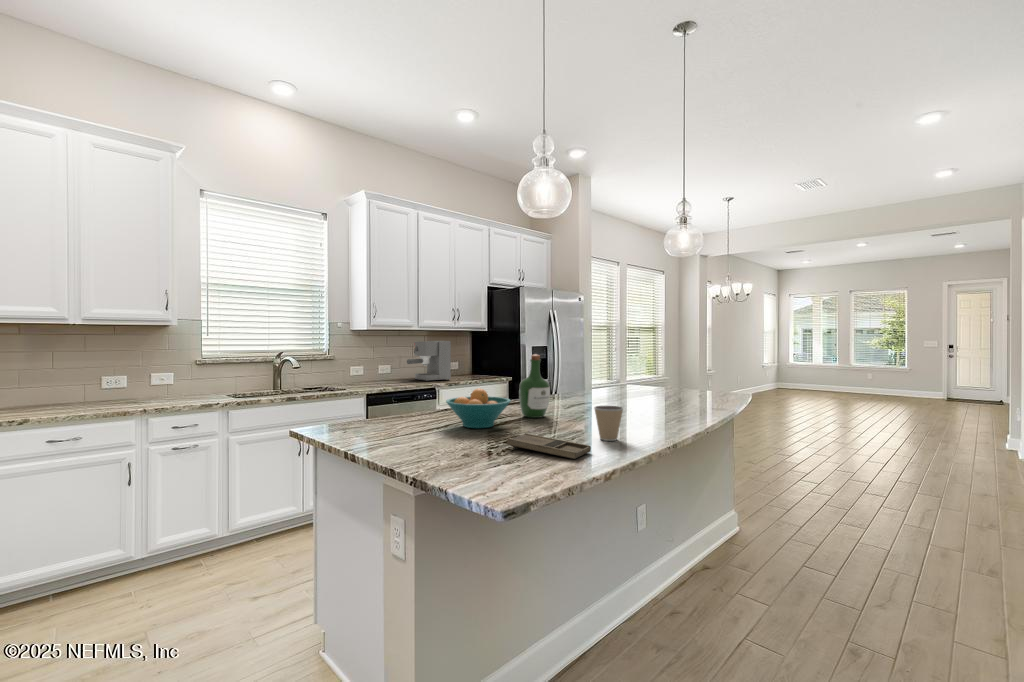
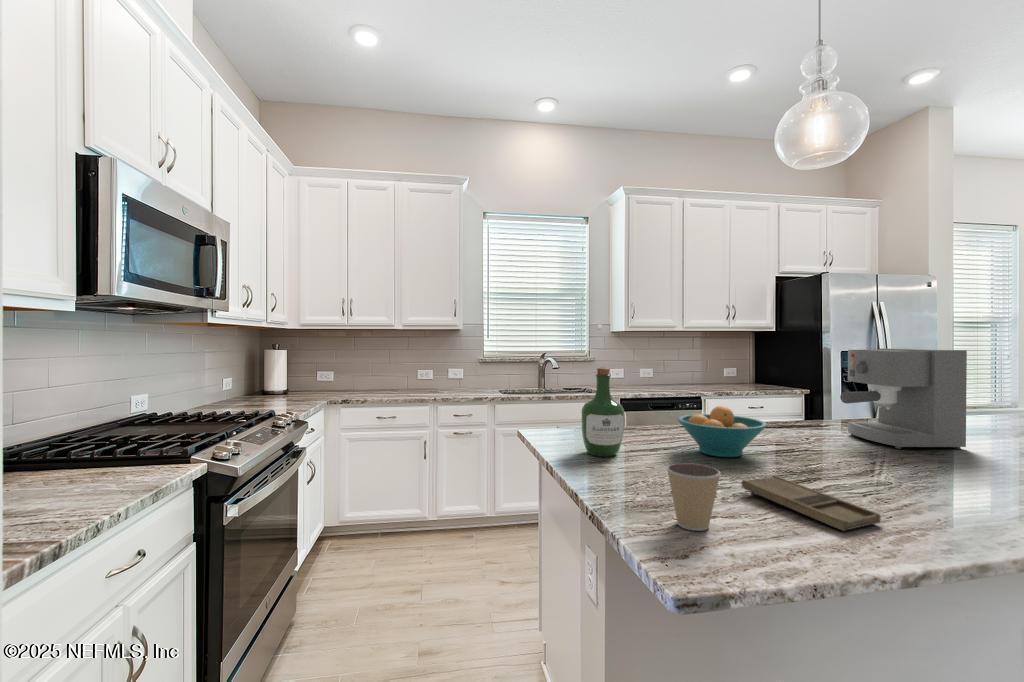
coffee maker: present [407,341,451,381] -> present [840,348,967,449]
wine bottle: present [519,354,550,418] -> present [582,367,624,457]
coffee cup: present [594,406,623,441] -> present [667,463,721,531]

